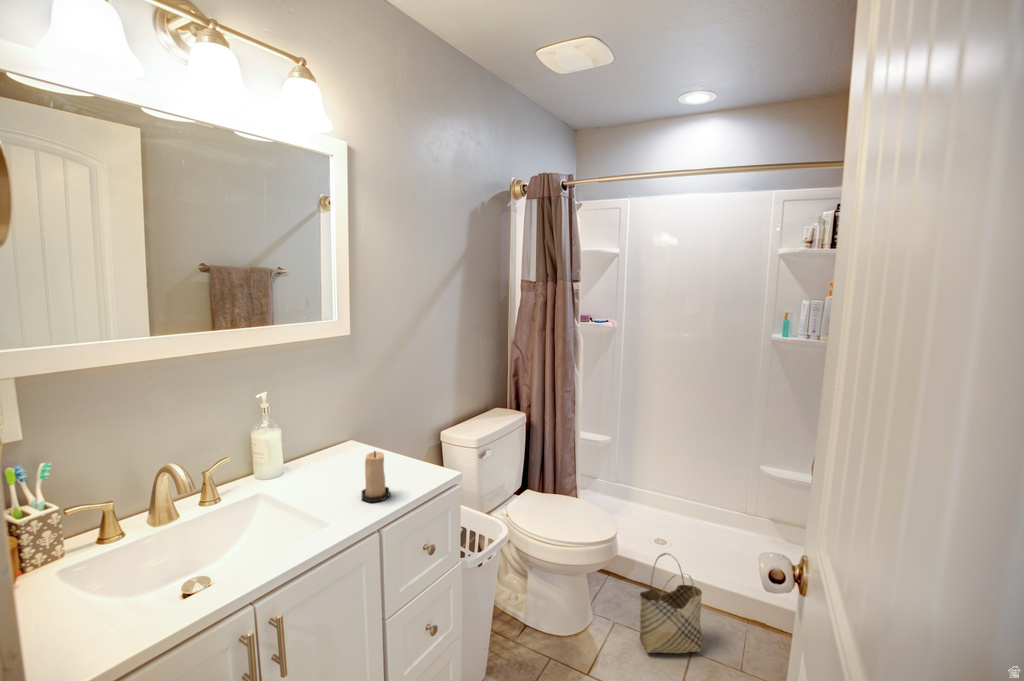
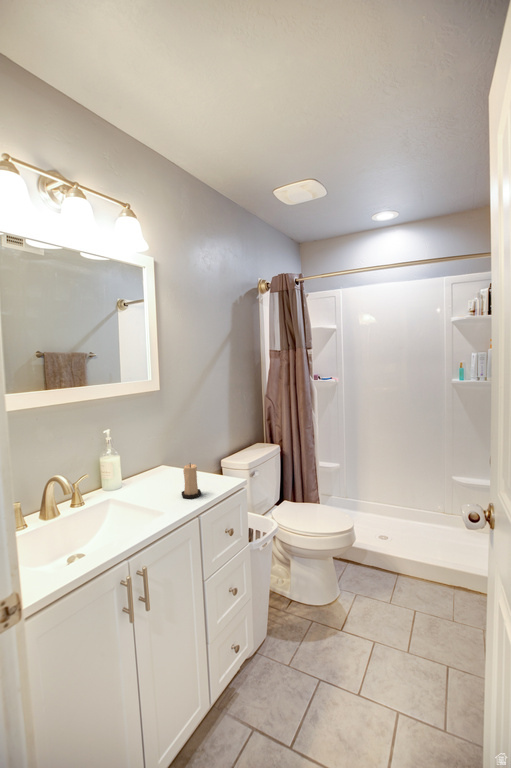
woven basket: present [640,553,702,653] -> none [374,539,422,613]

